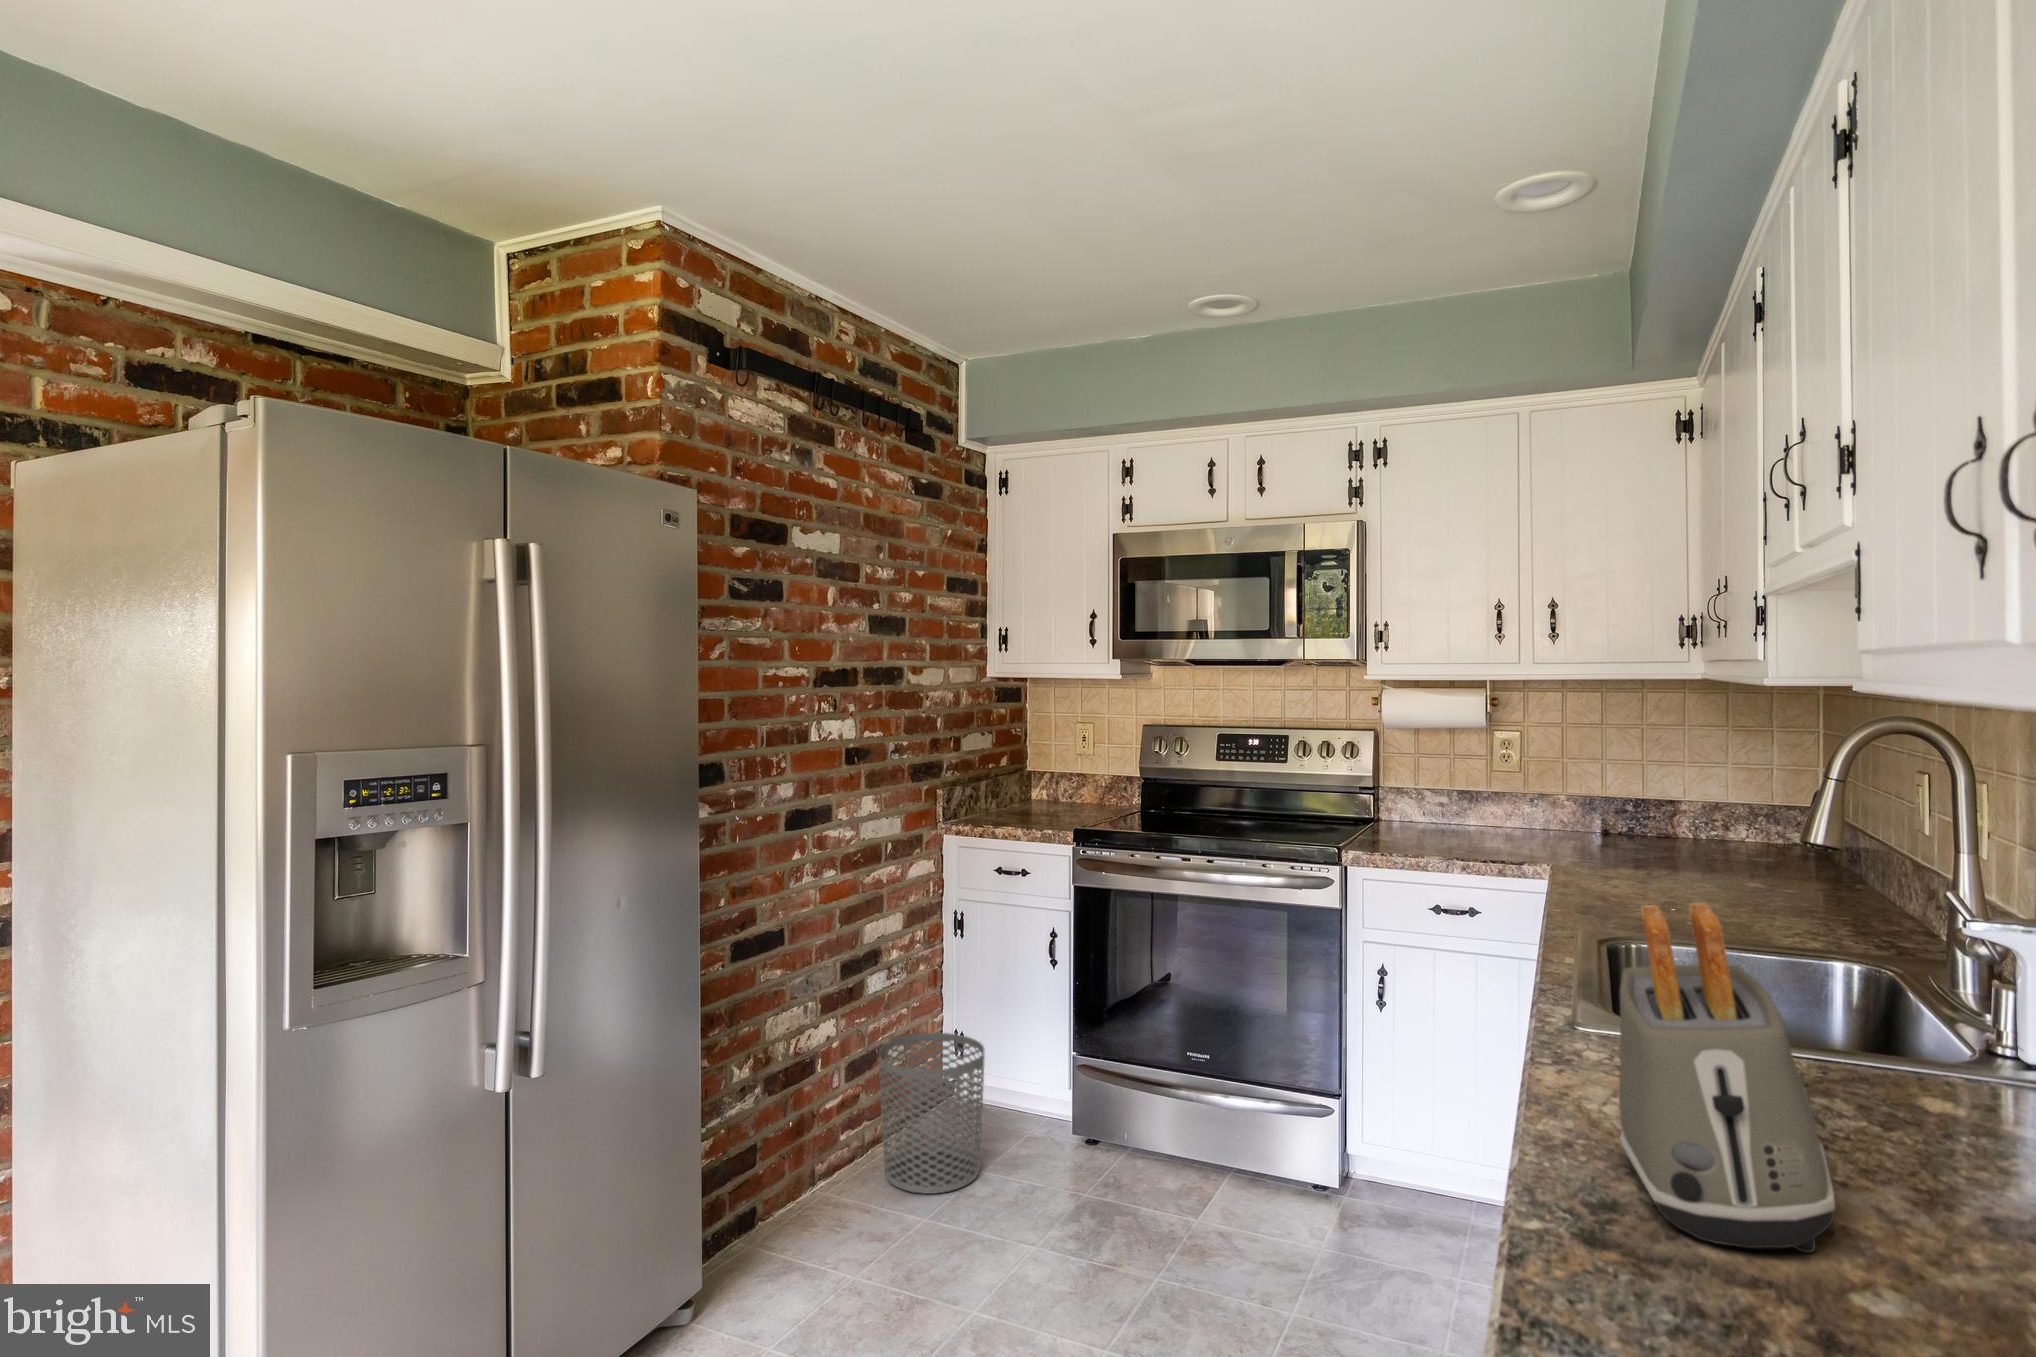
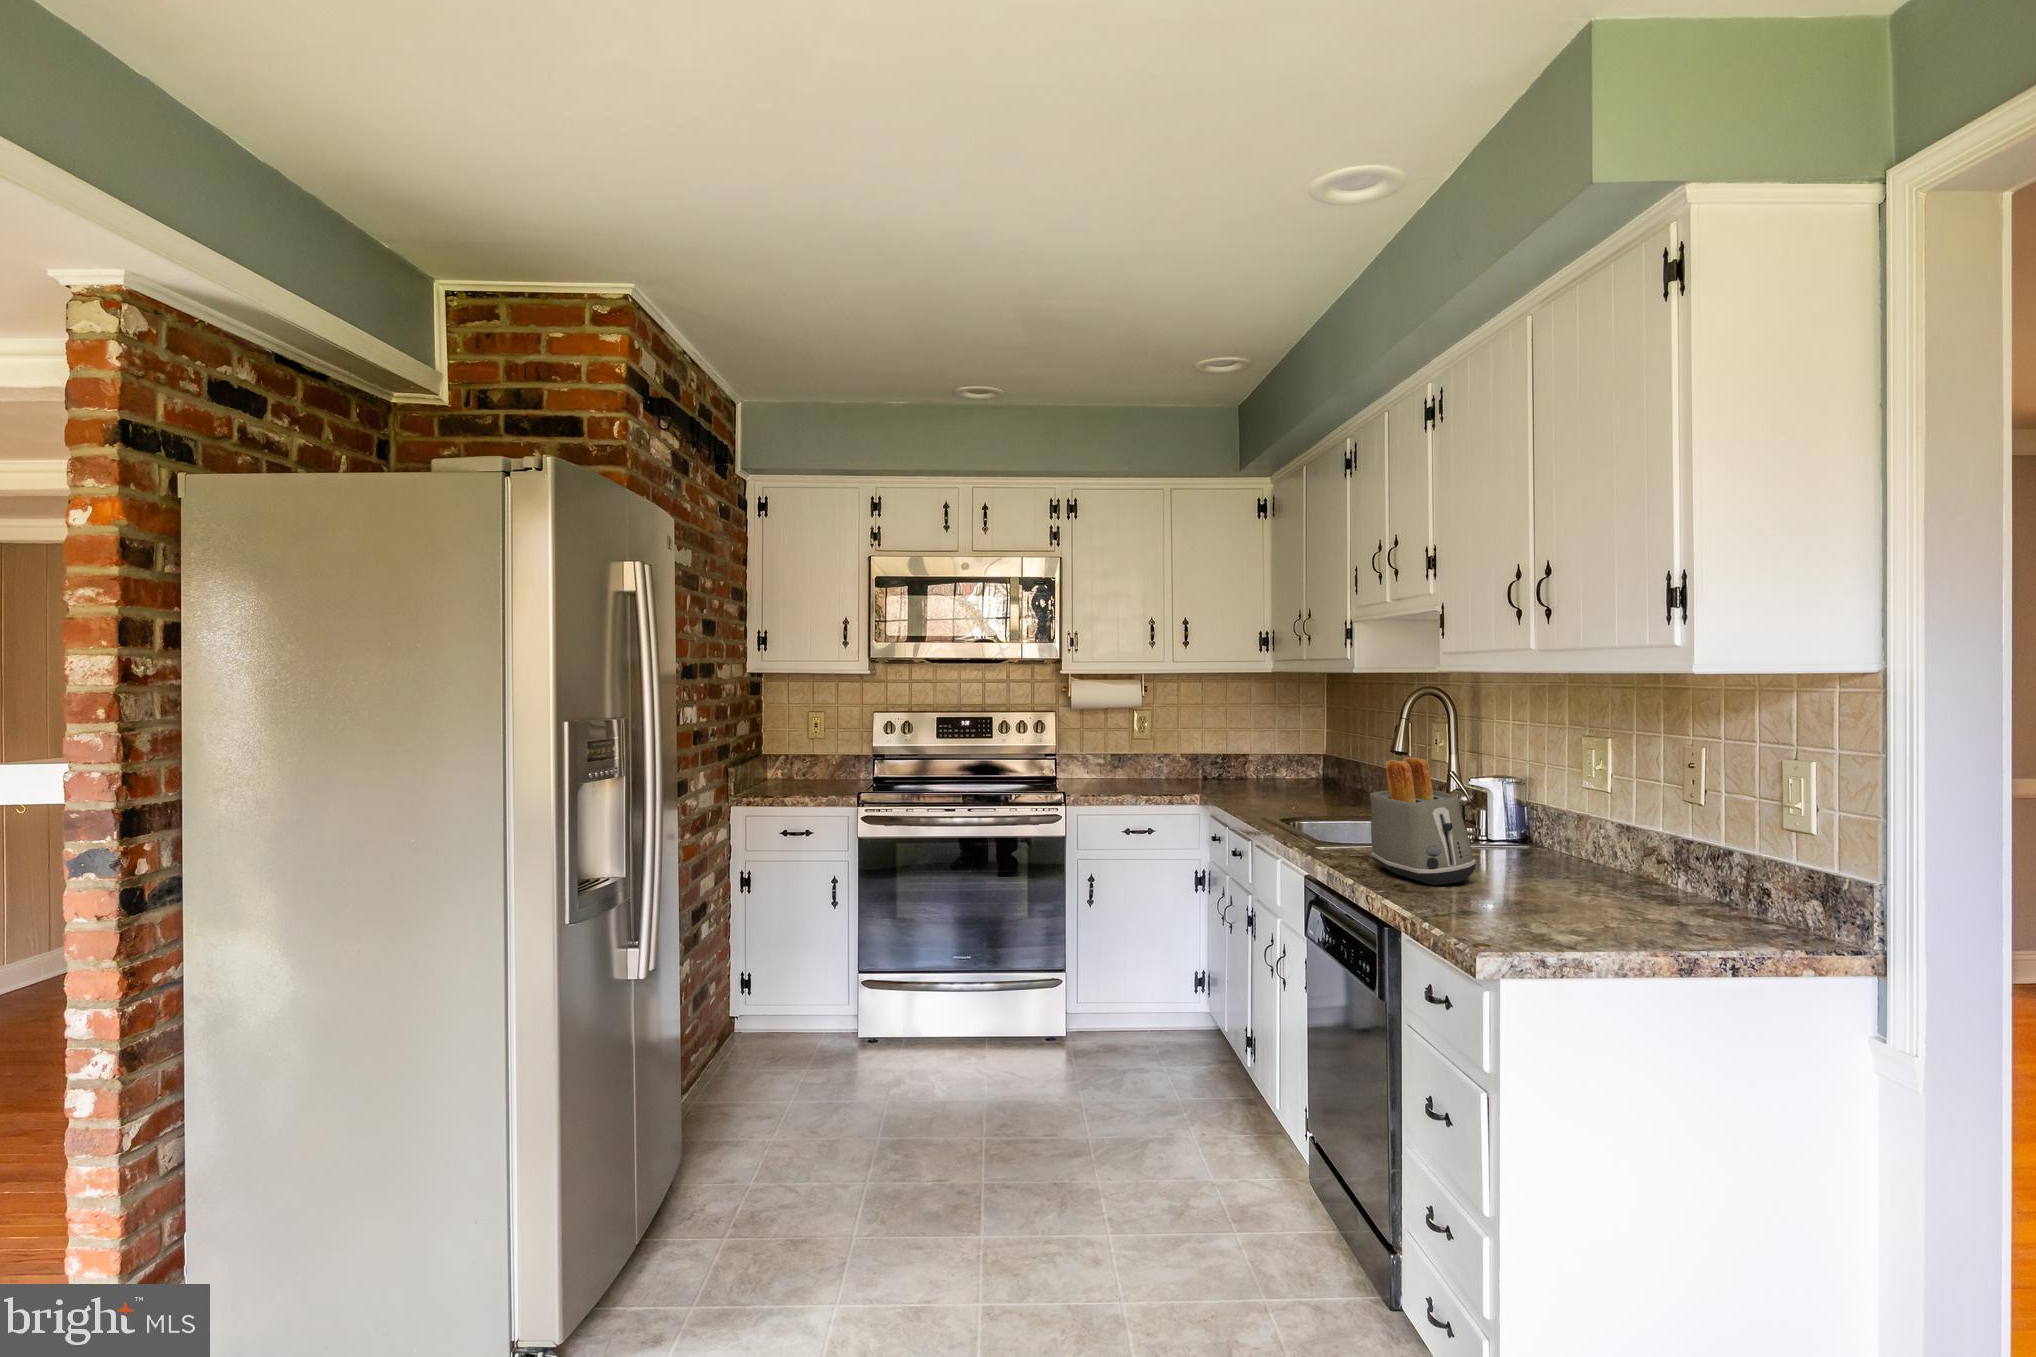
waste bin: present [879,1033,985,1194] -> none [720,962,807,1086]

